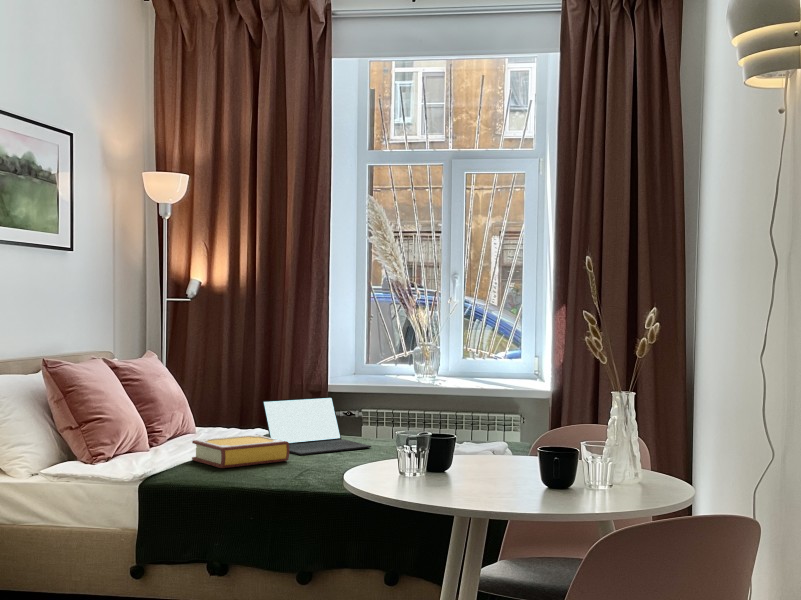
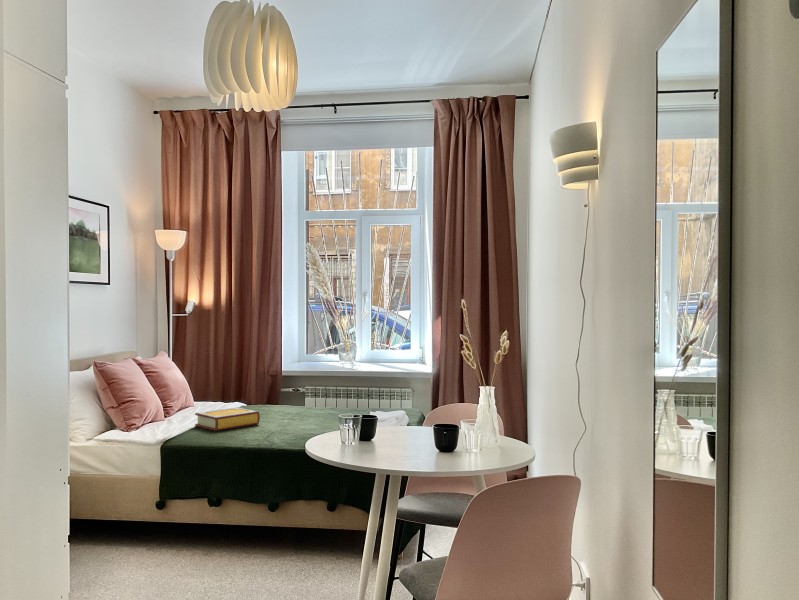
laptop: present [263,397,371,455] -> none [240,380,313,420]

